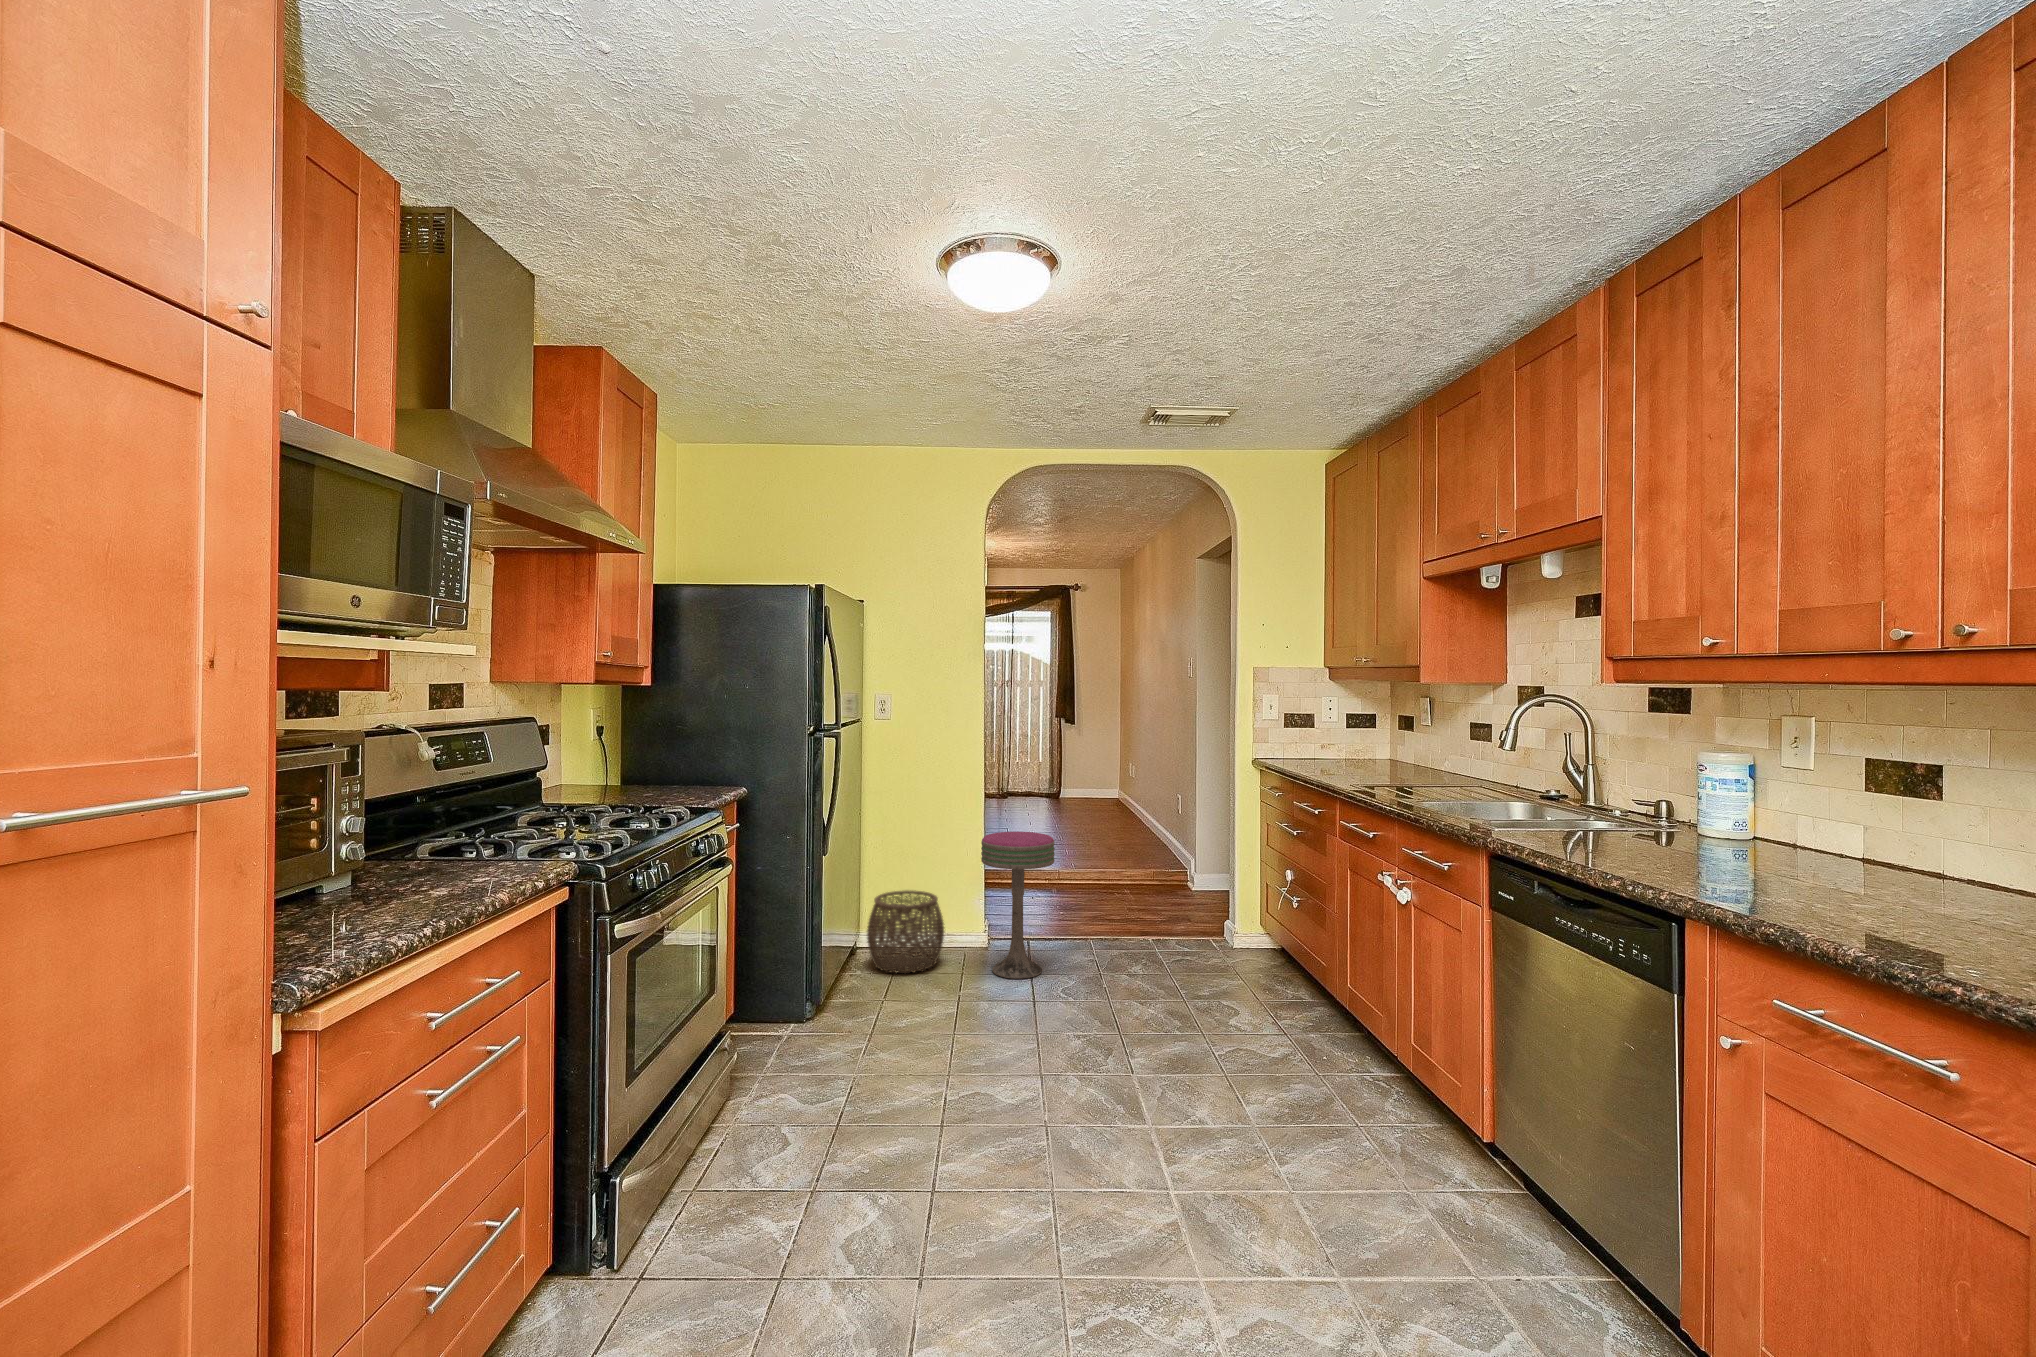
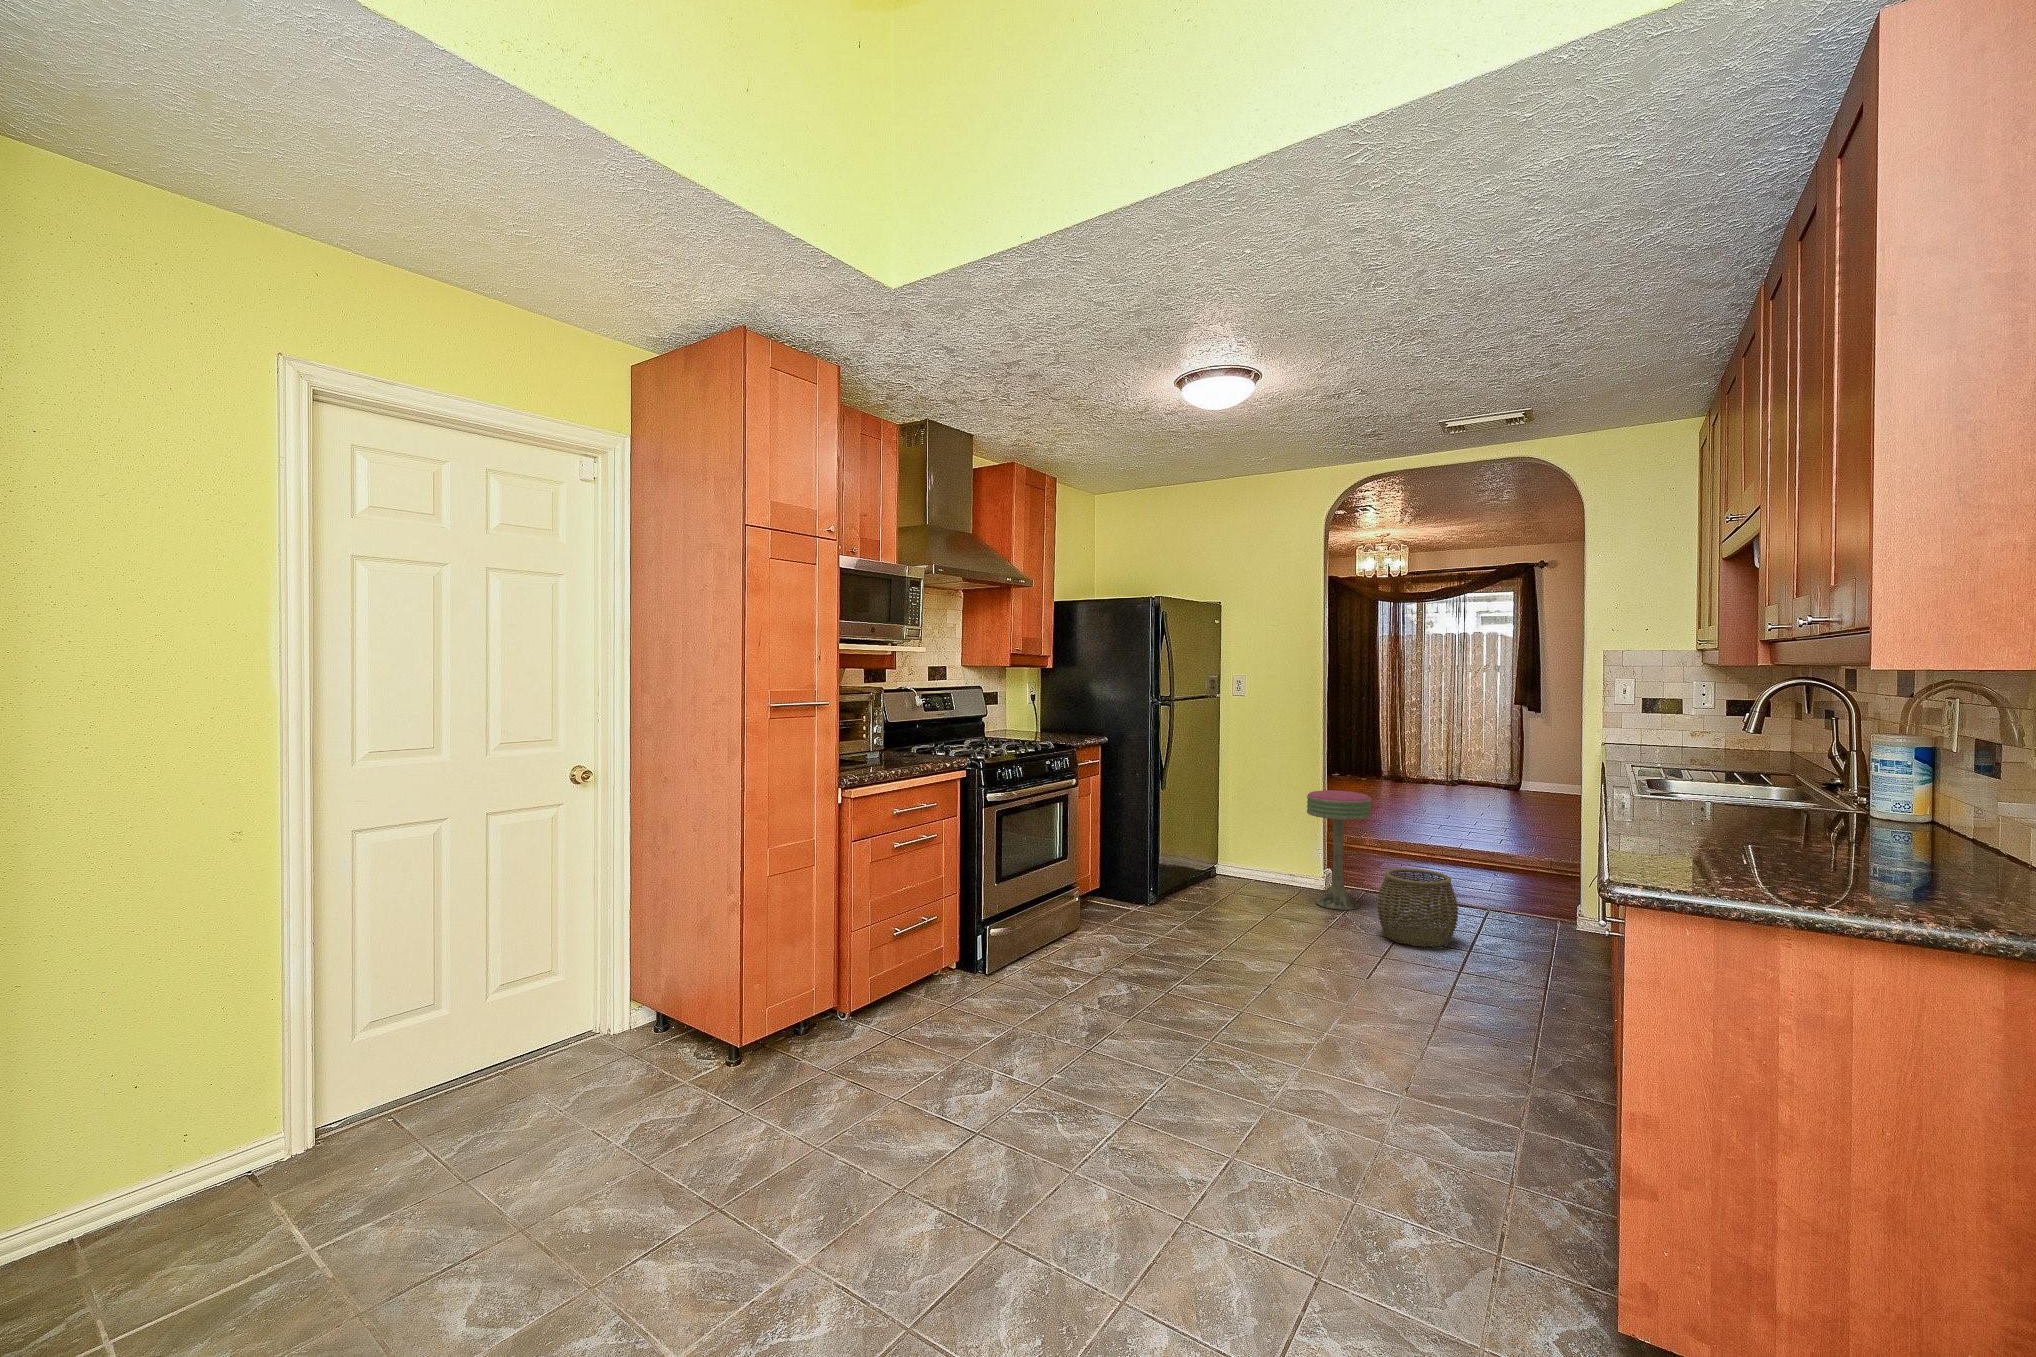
woven basket: present [867,890,944,973] -> present [1376,868,1459,947]

